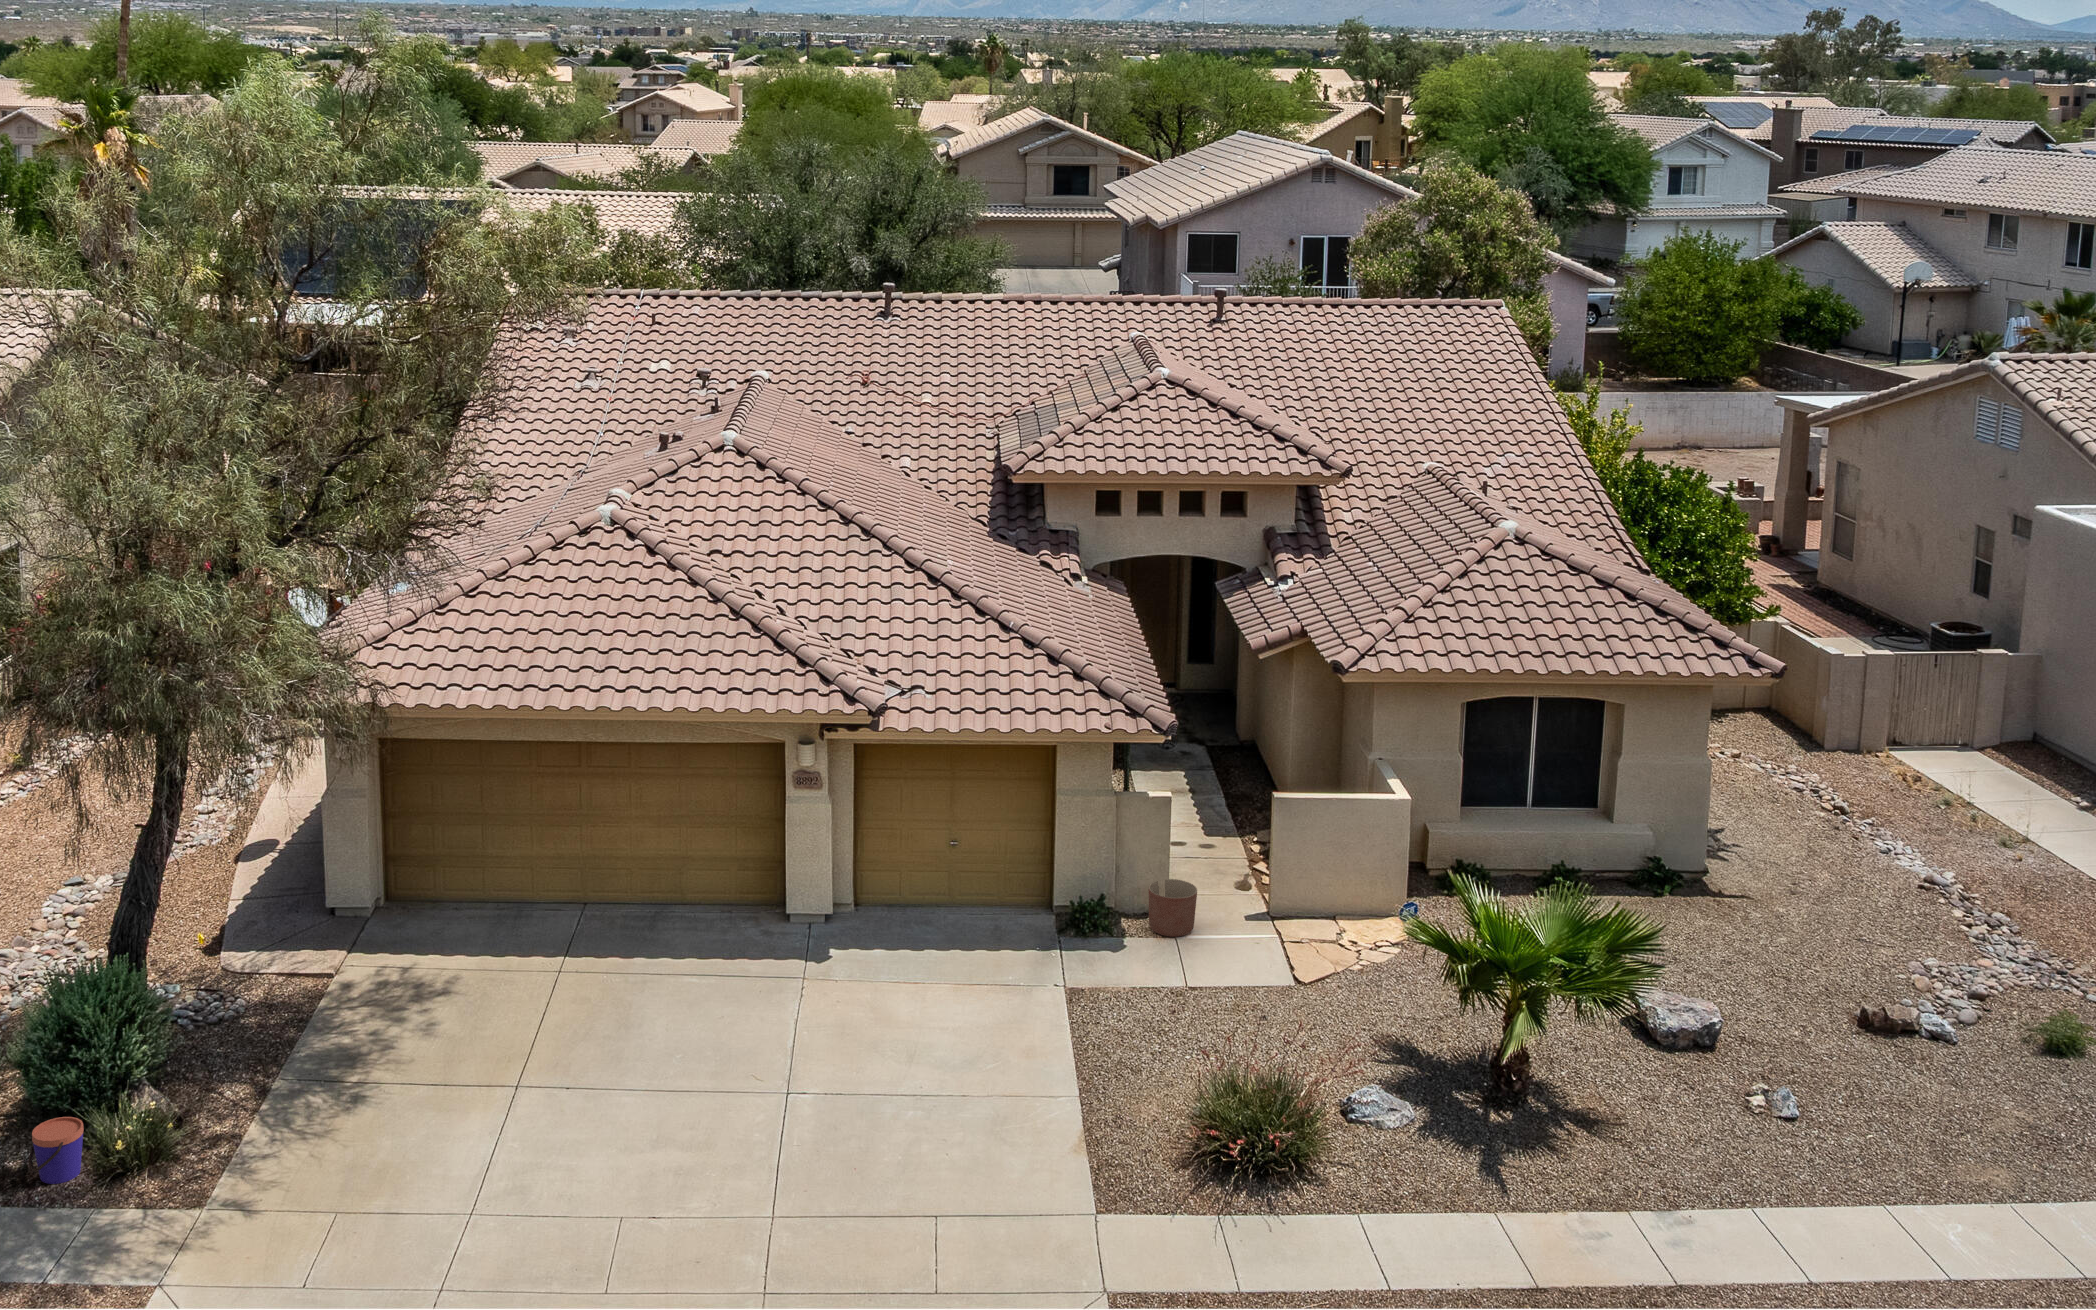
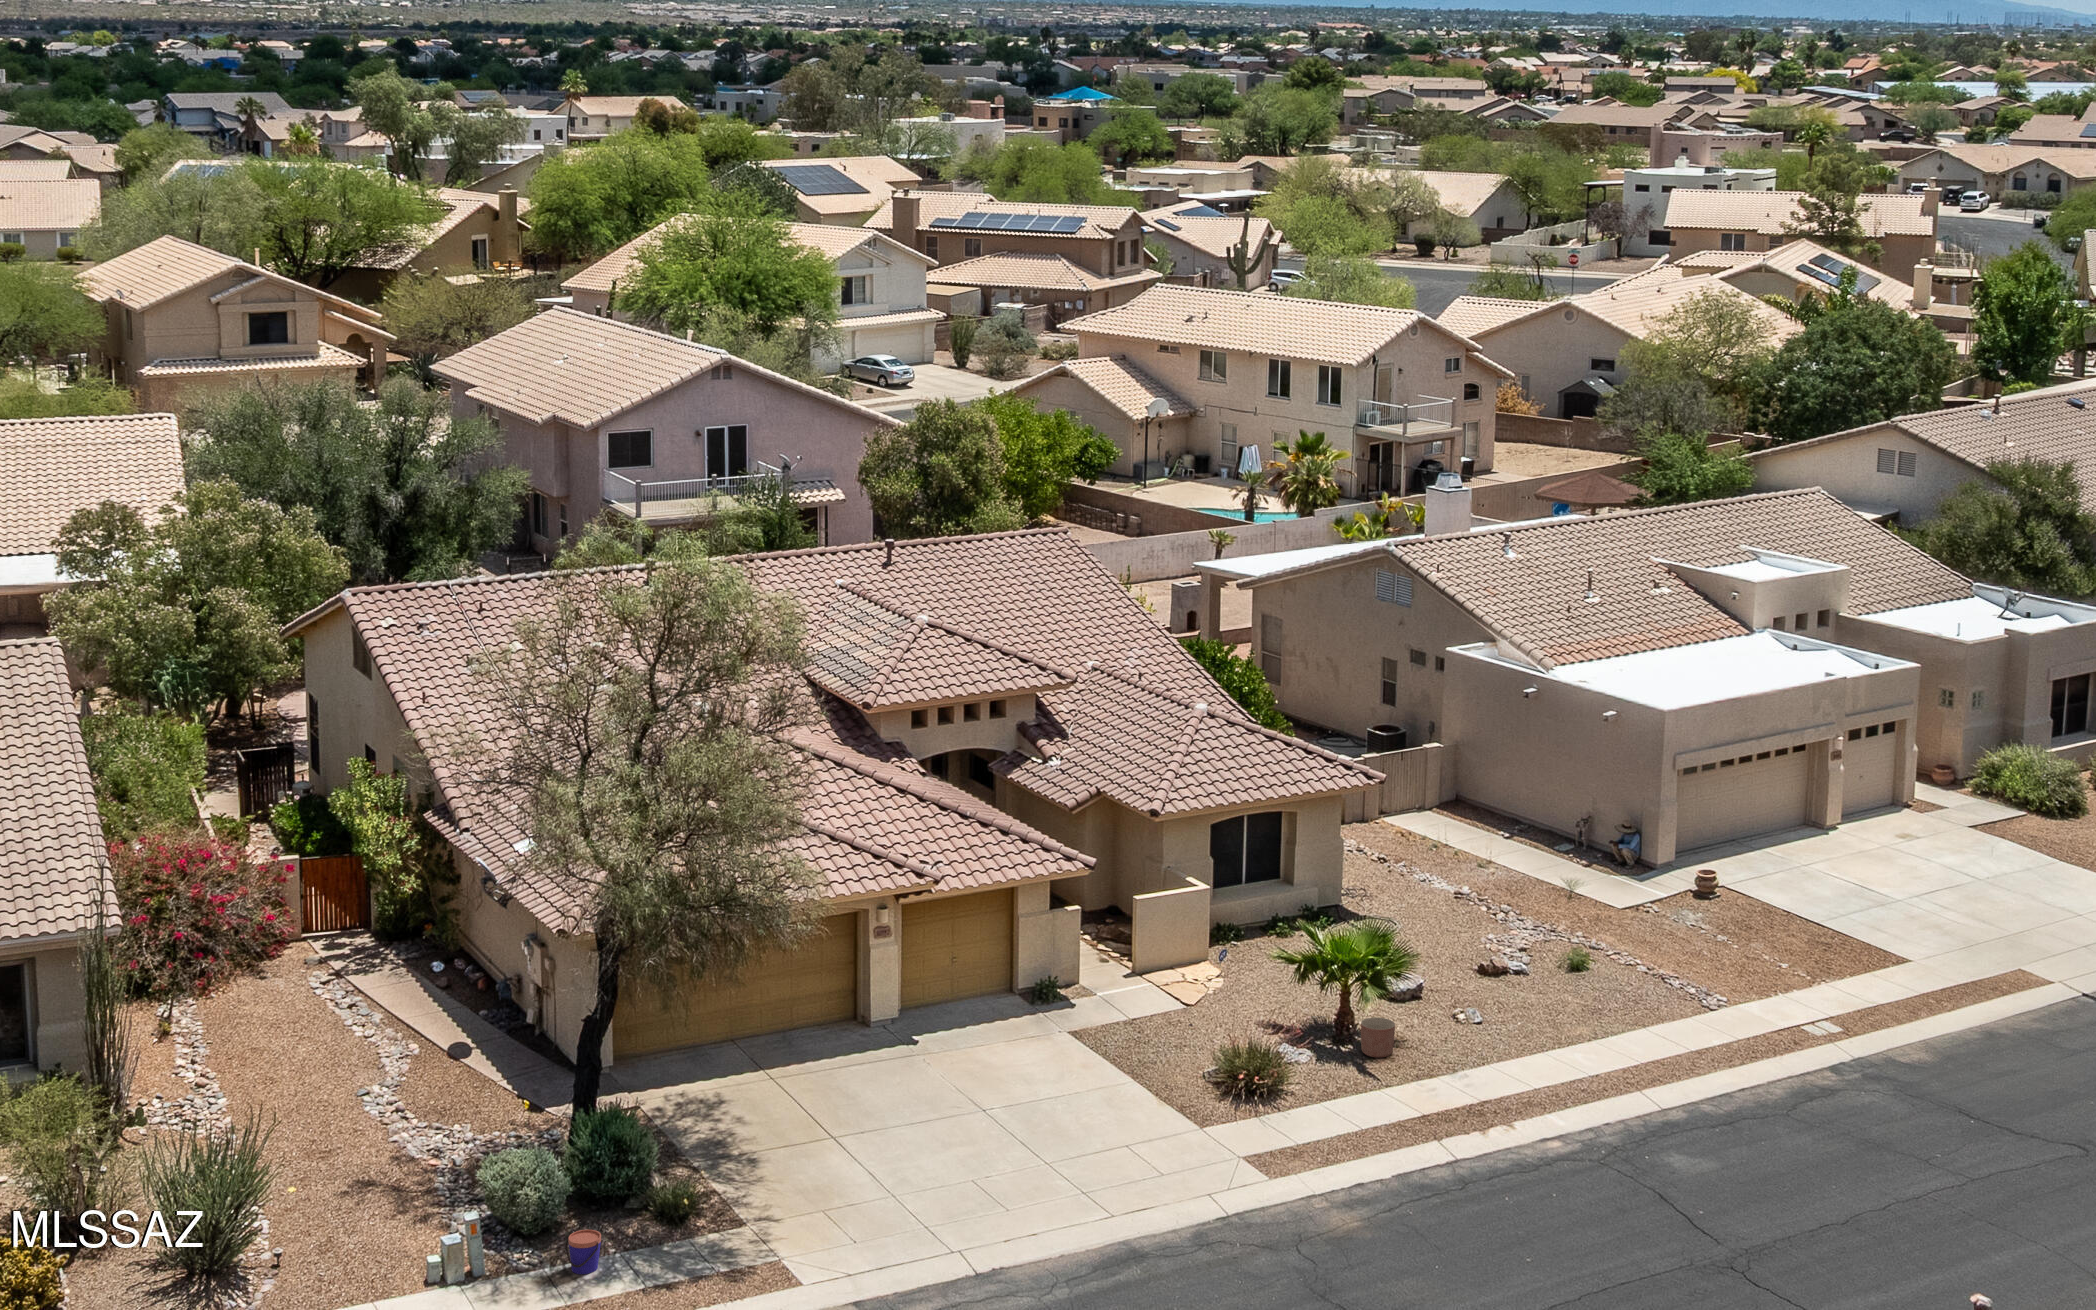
planter: present [1149,879,1197,937] -> present [1361,1017,1395,1058]

